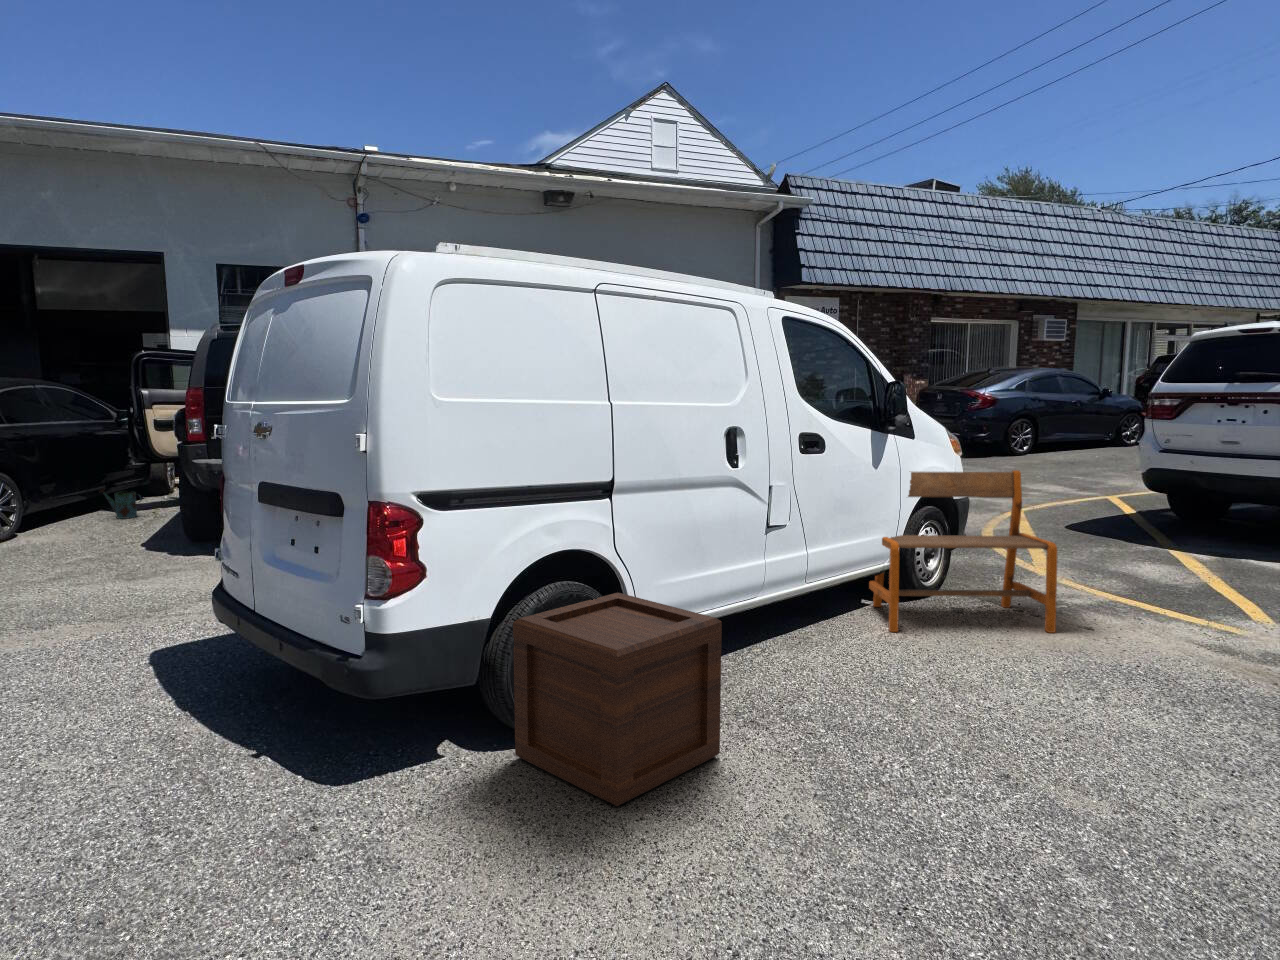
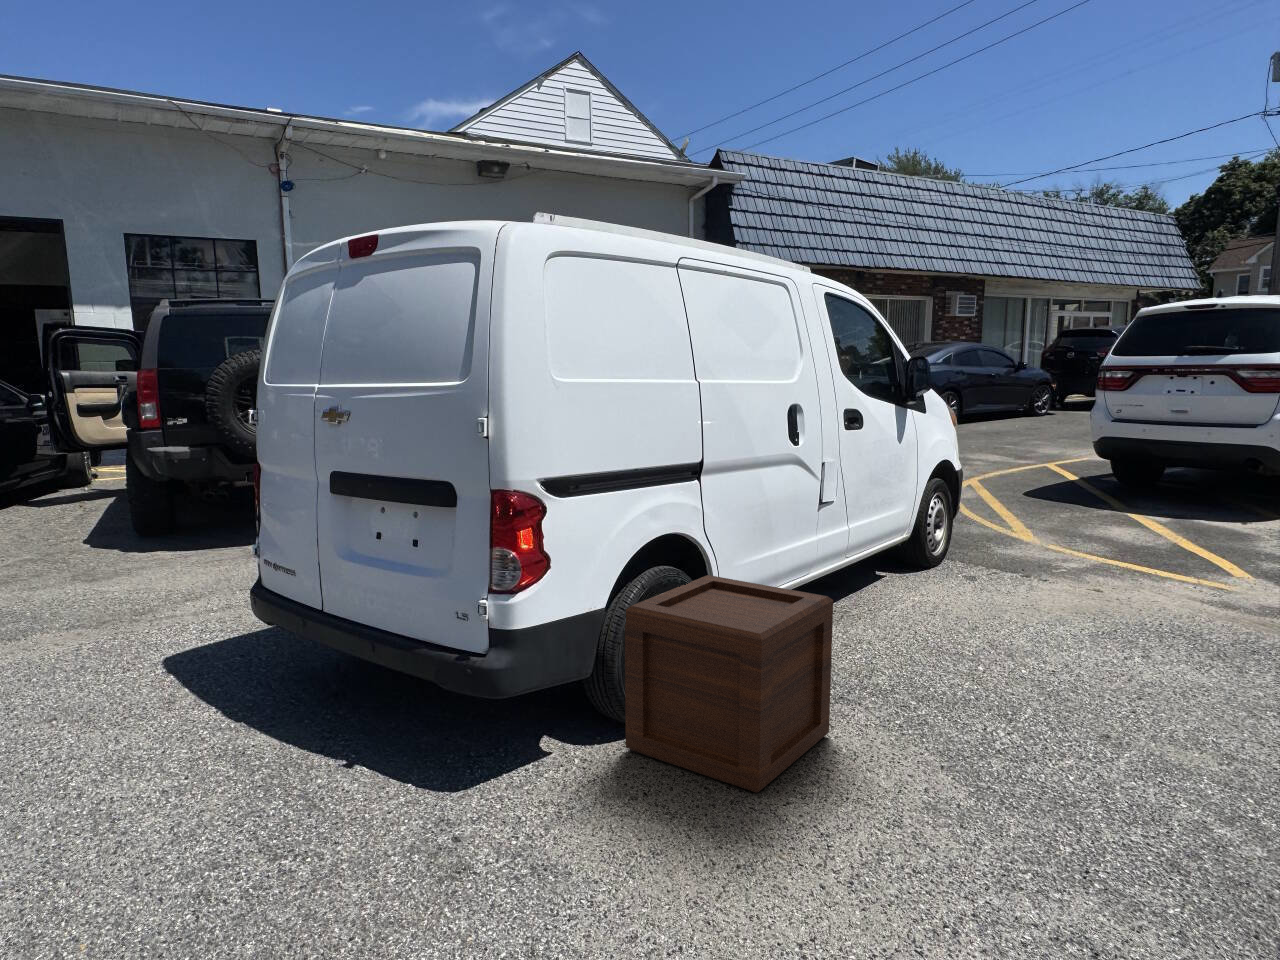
bench: present [869,470,1057,633] -> none [887,442,1073,603]
watering can: present [99,488,142,519] -> none [11,483,64,516]

